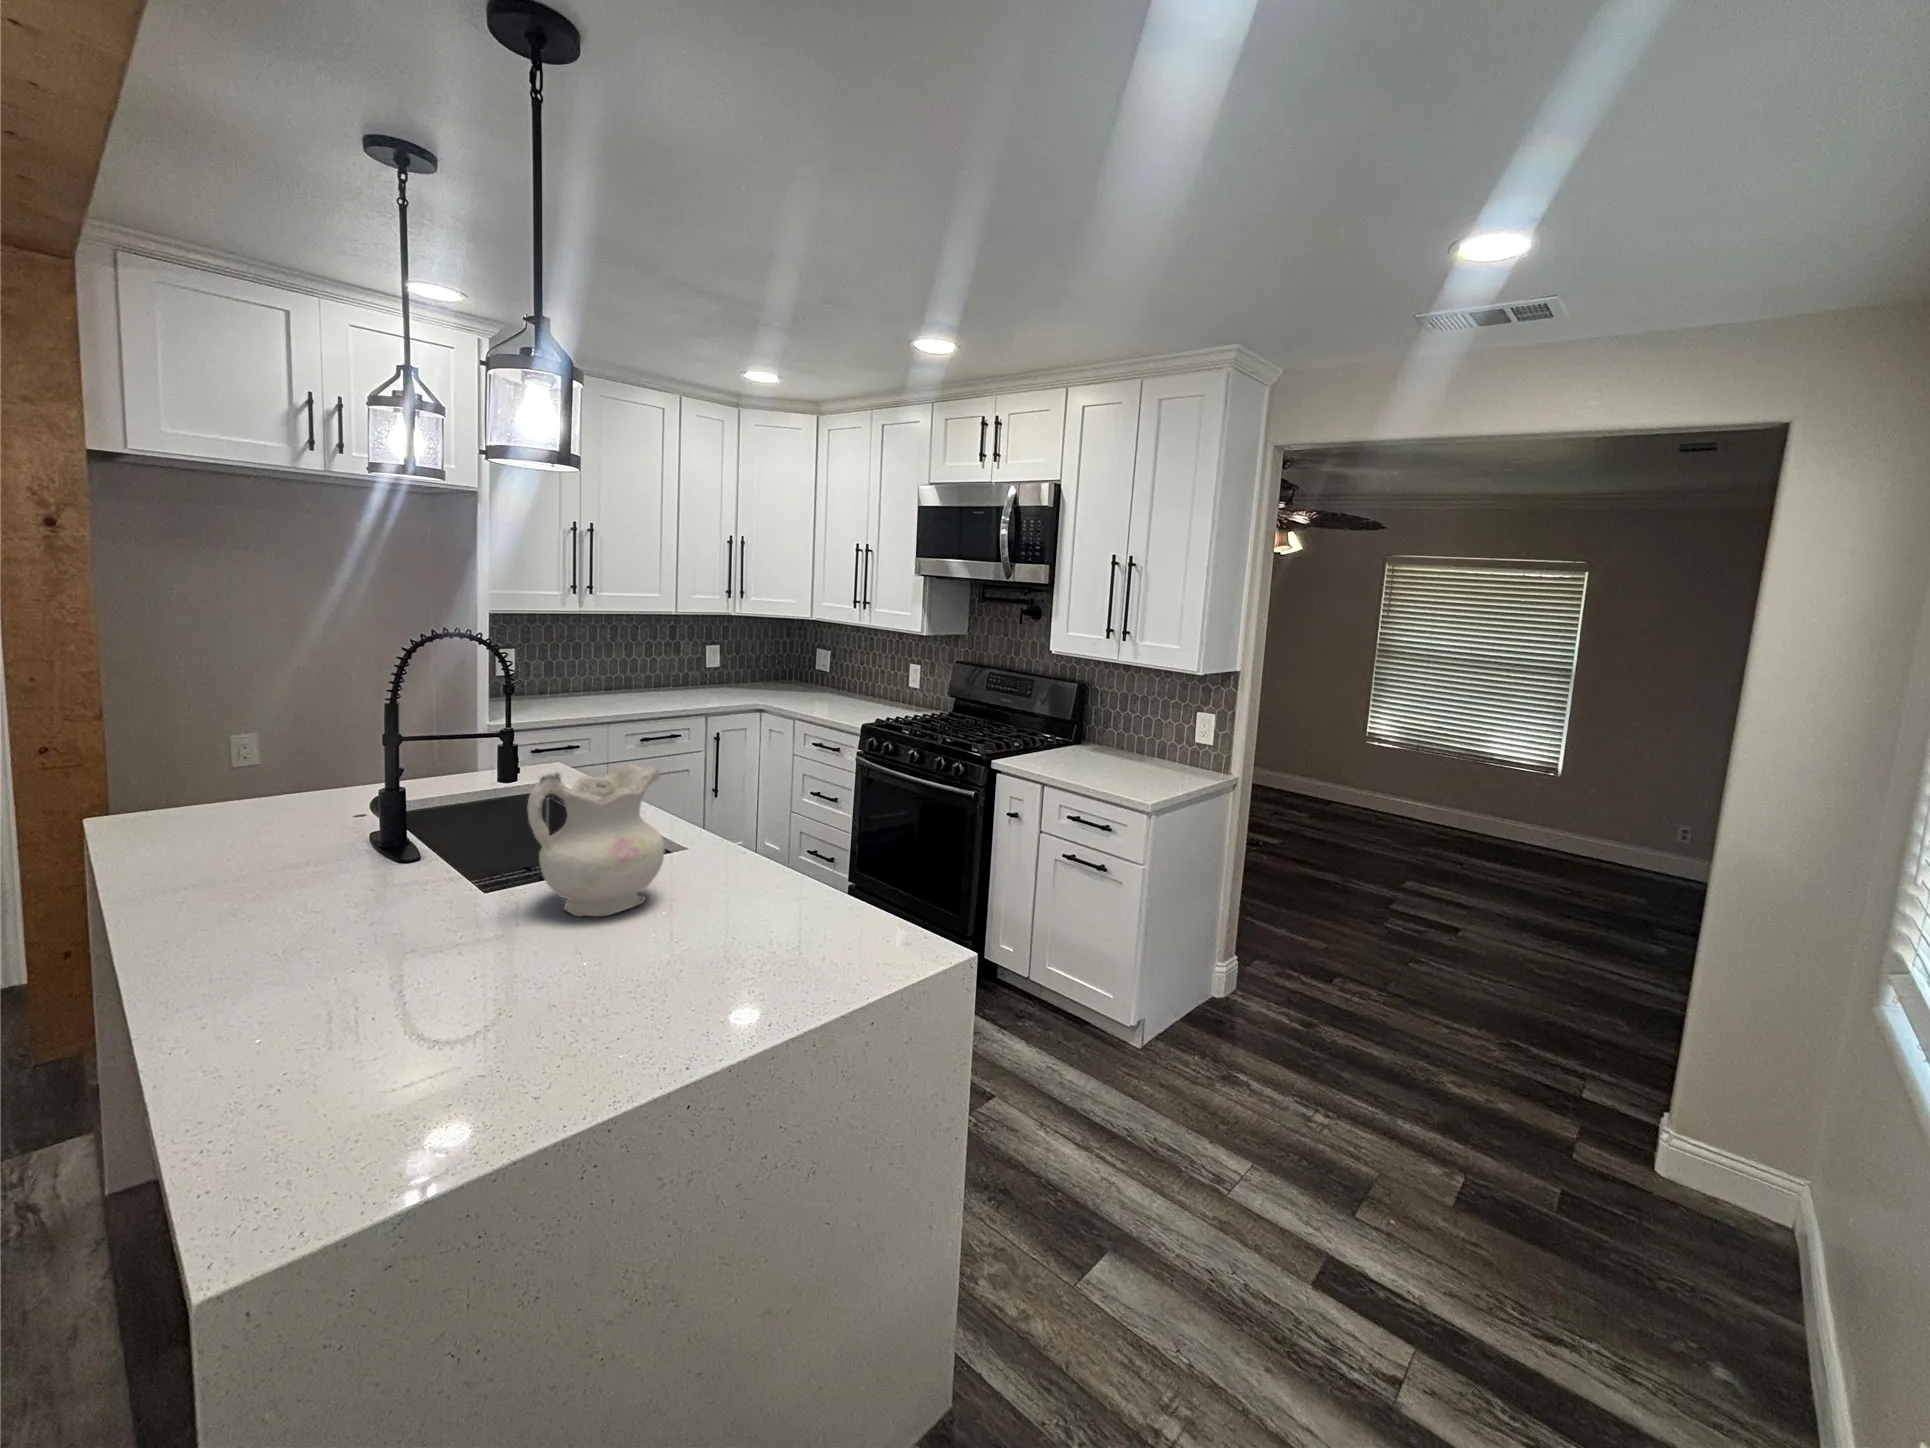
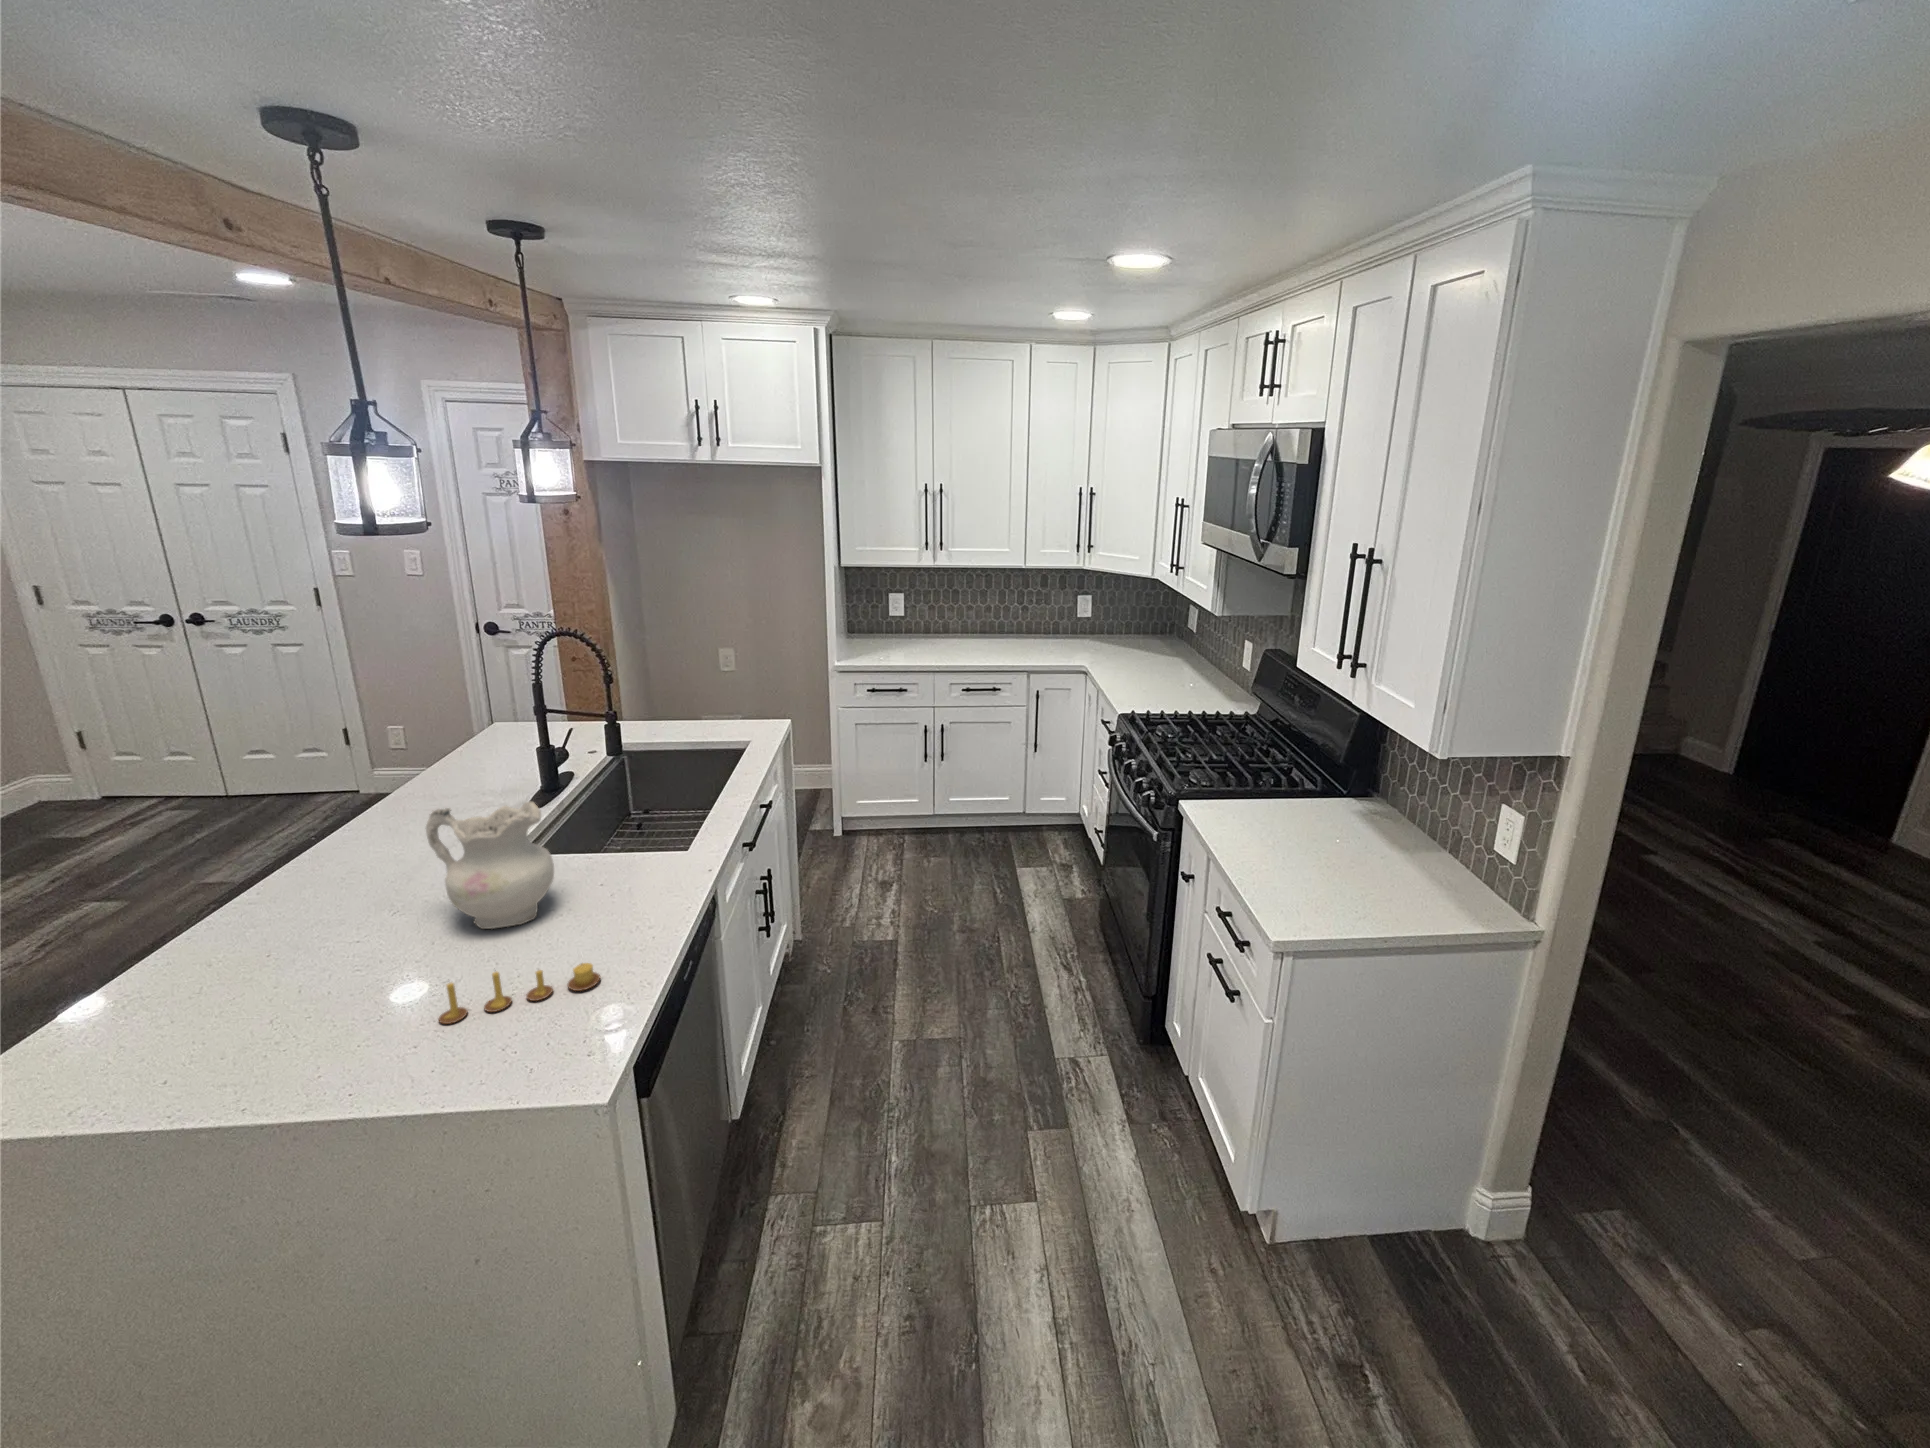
candle: none [725,887,823,960] -> present [438,963,600,1024]

